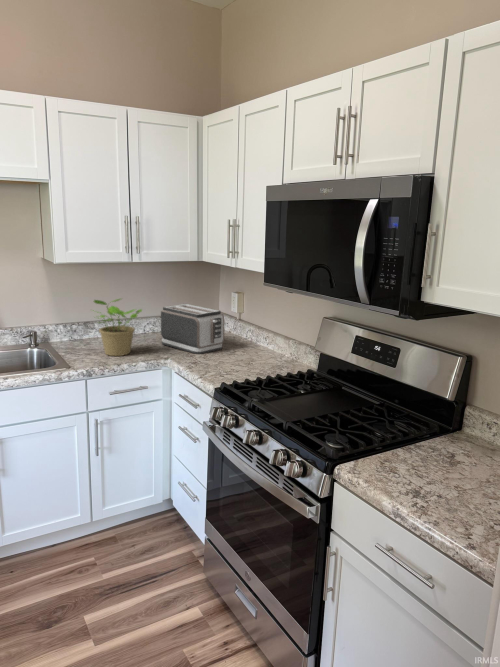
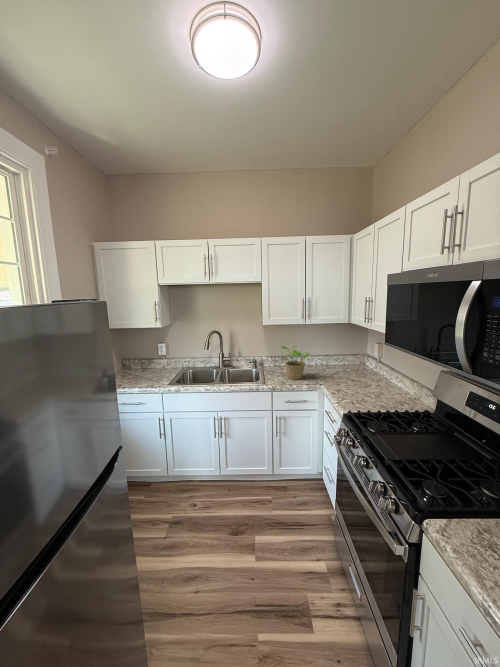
toaster: present [161,304,225,354] -> none [323,350,364,384]

